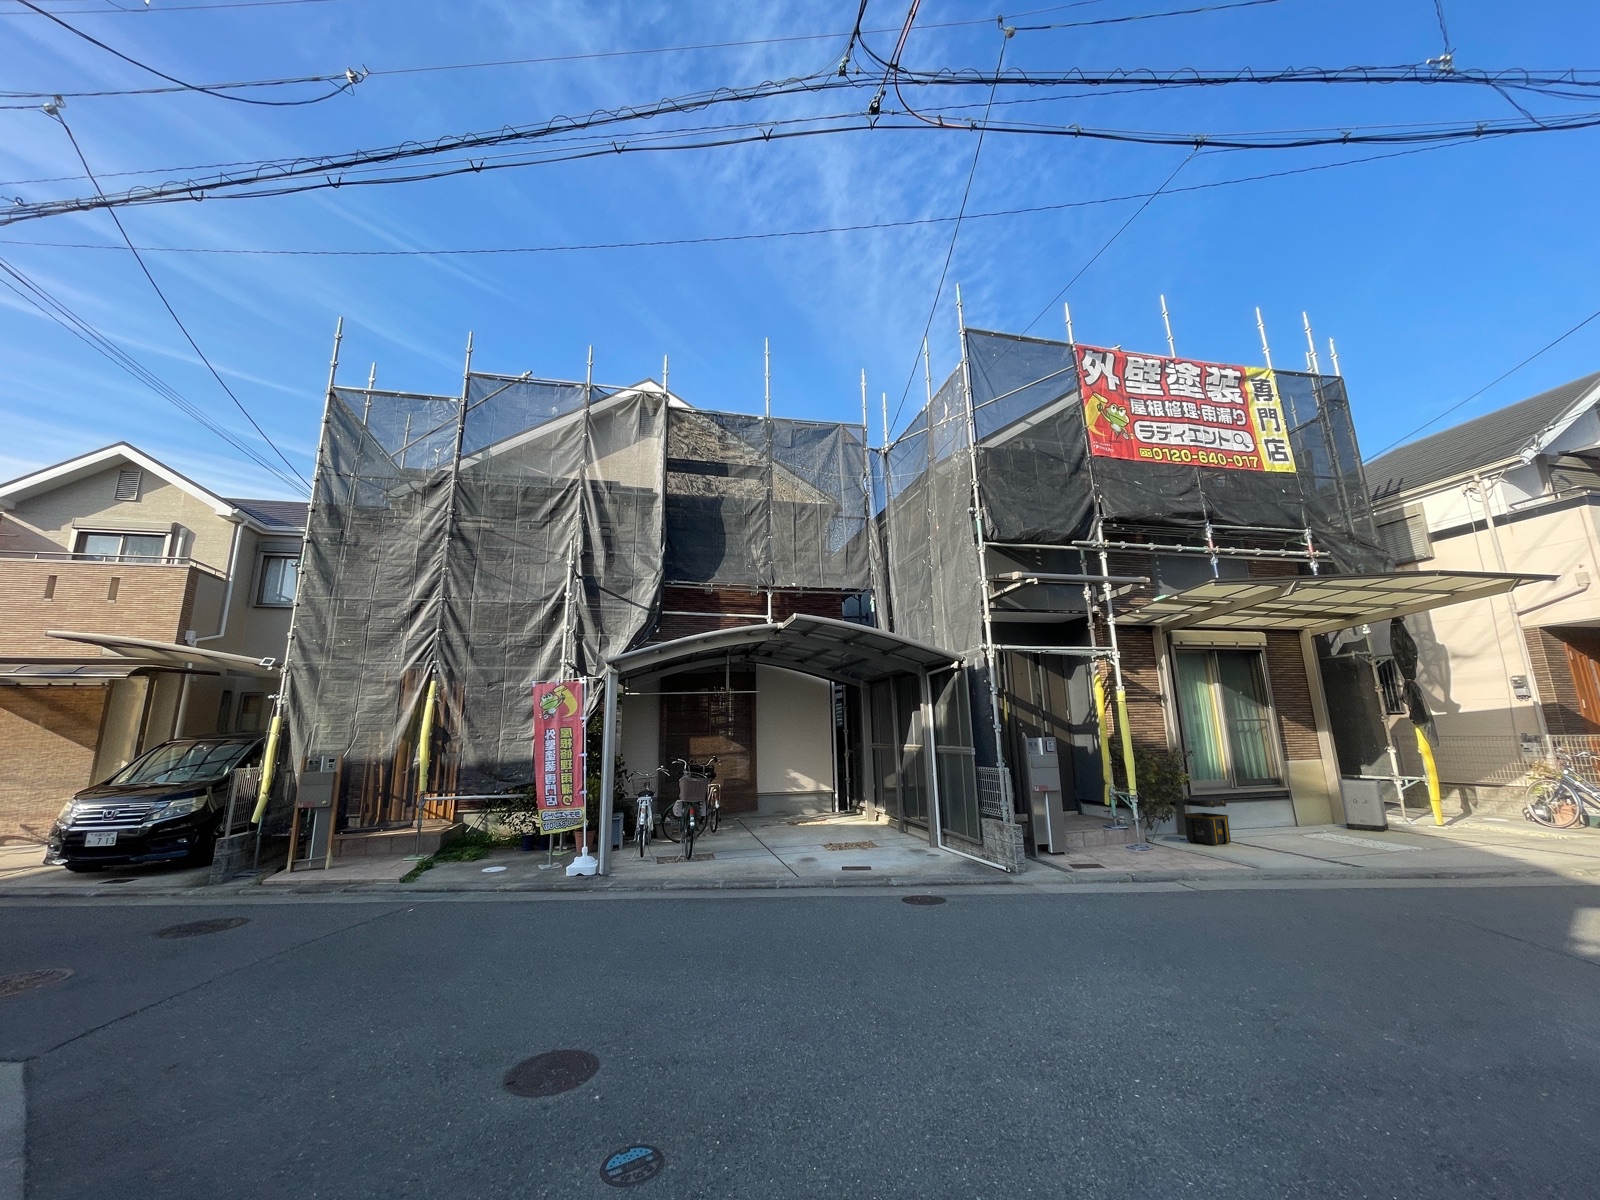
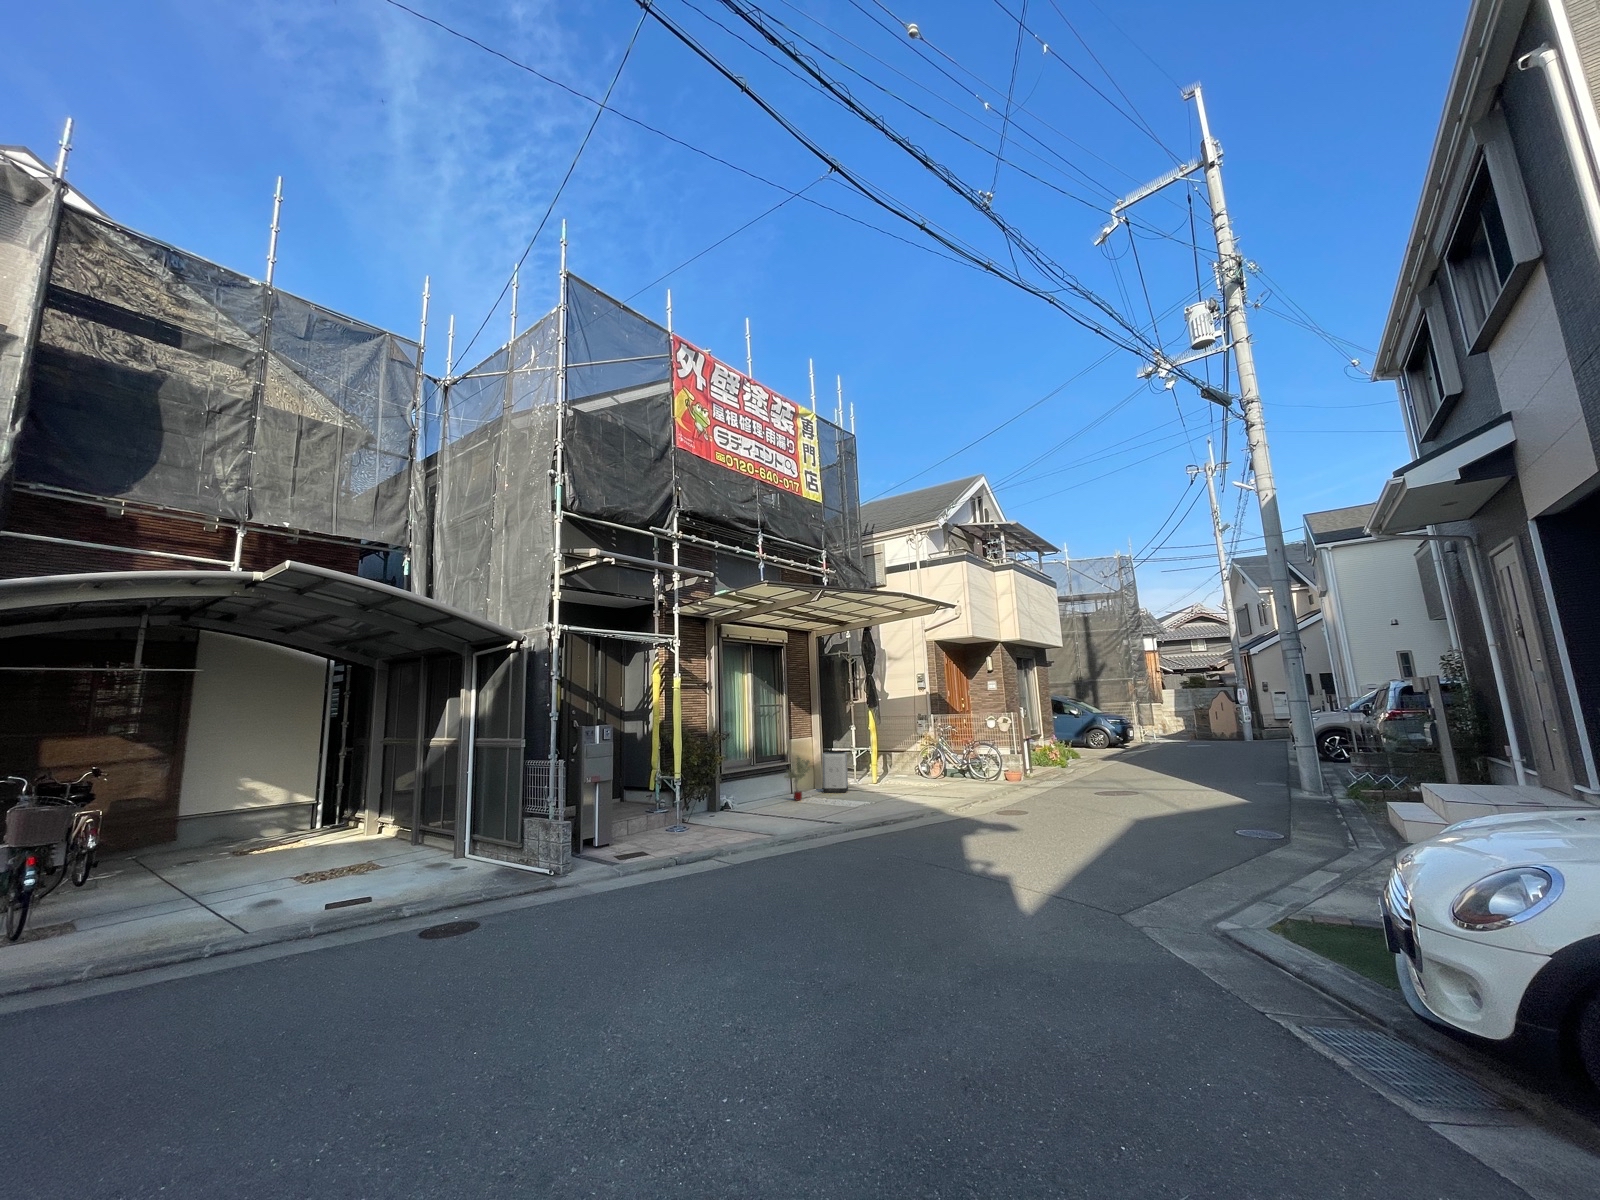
potted tree: none [1279,779,1320,834] -> present [785,757,810,801]
toolbox: present [1182,798,1231,845] -> none [716,777,751,820]

